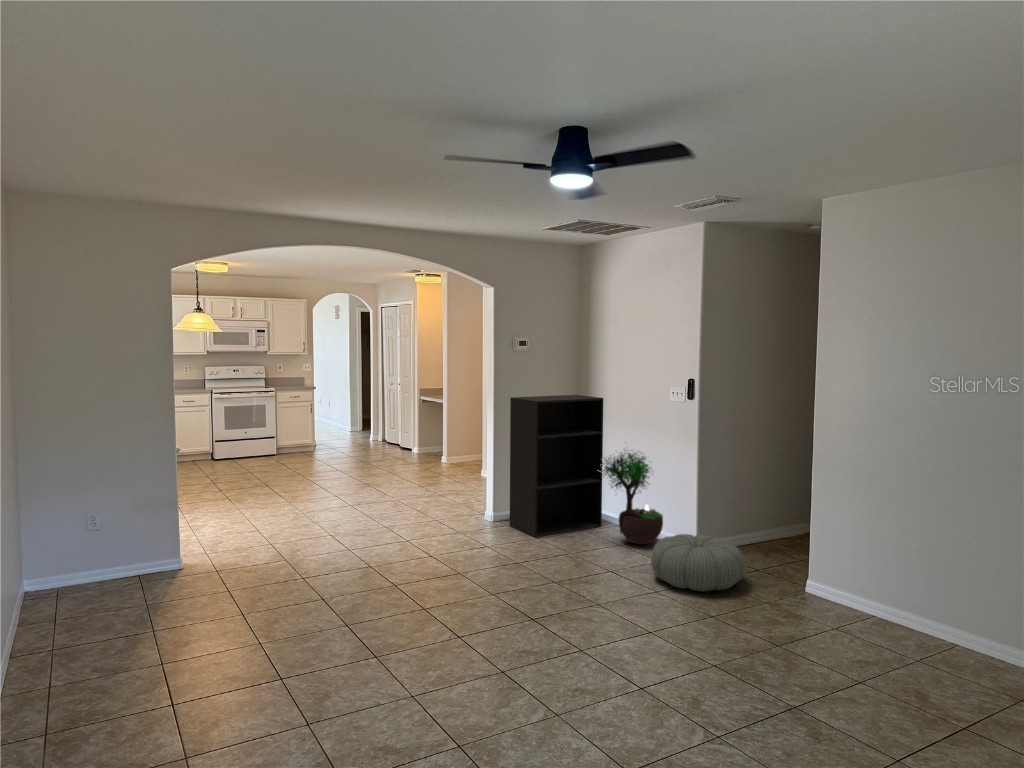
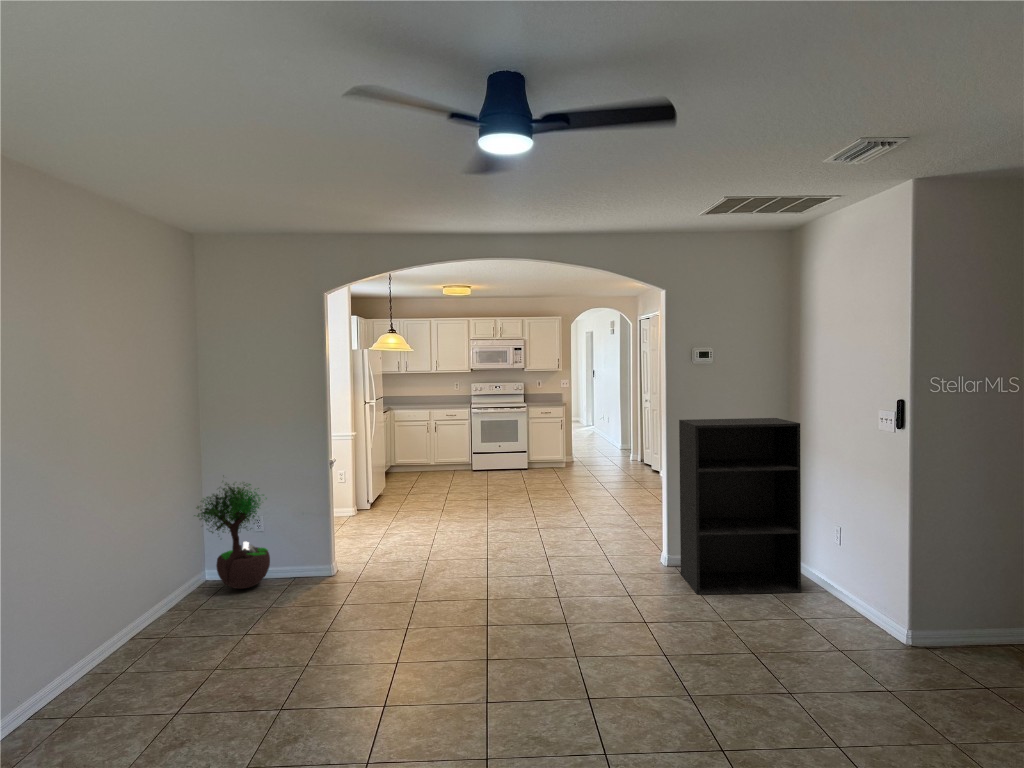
potted tree: present [601,449,663,544] -> present [194,483,270,589]
pouf: present [651,534,745,592] -> none [799,627,956,730]

